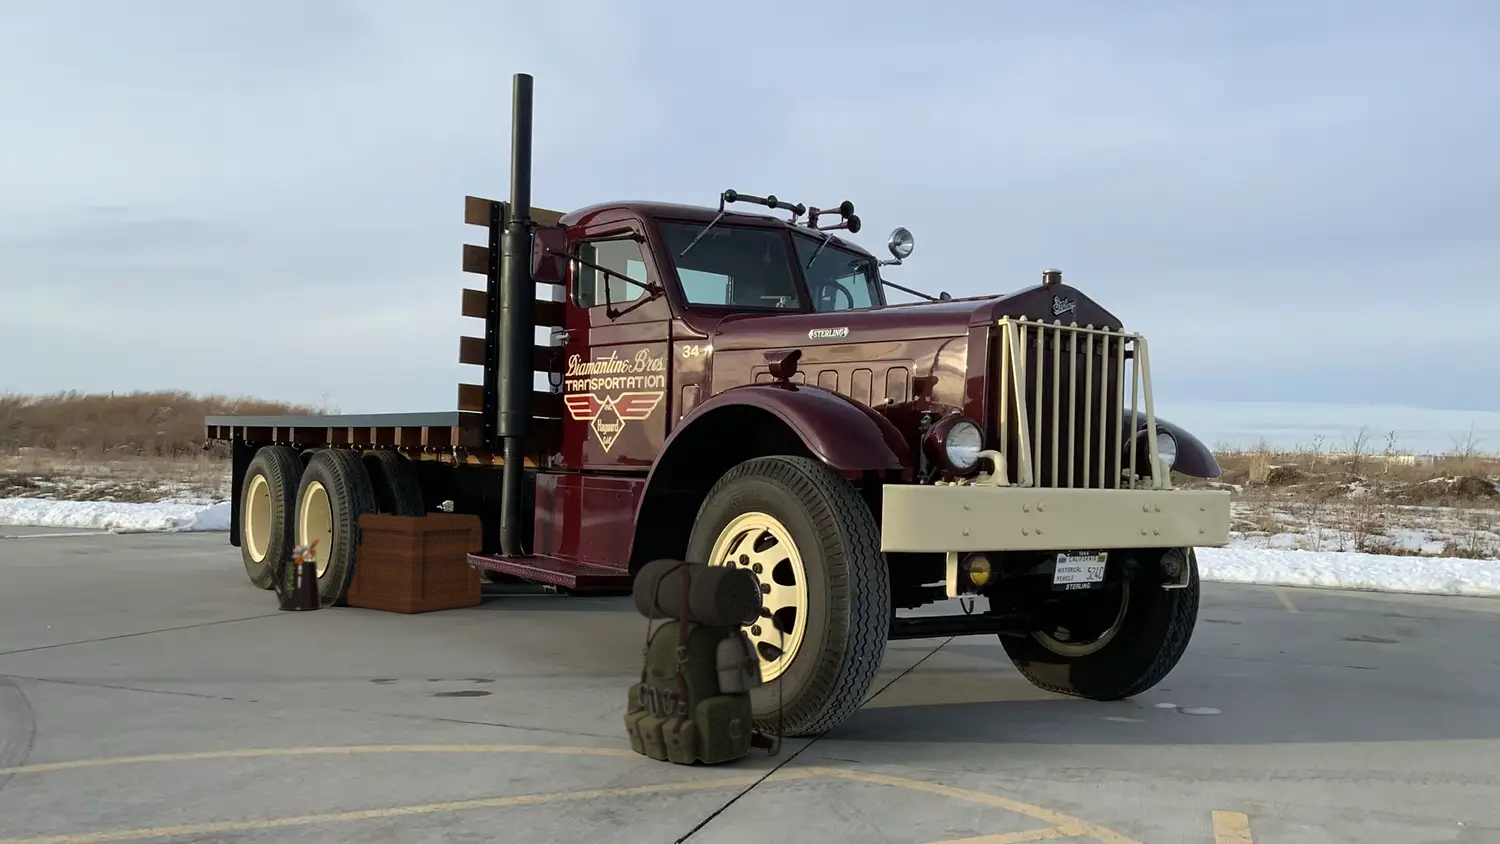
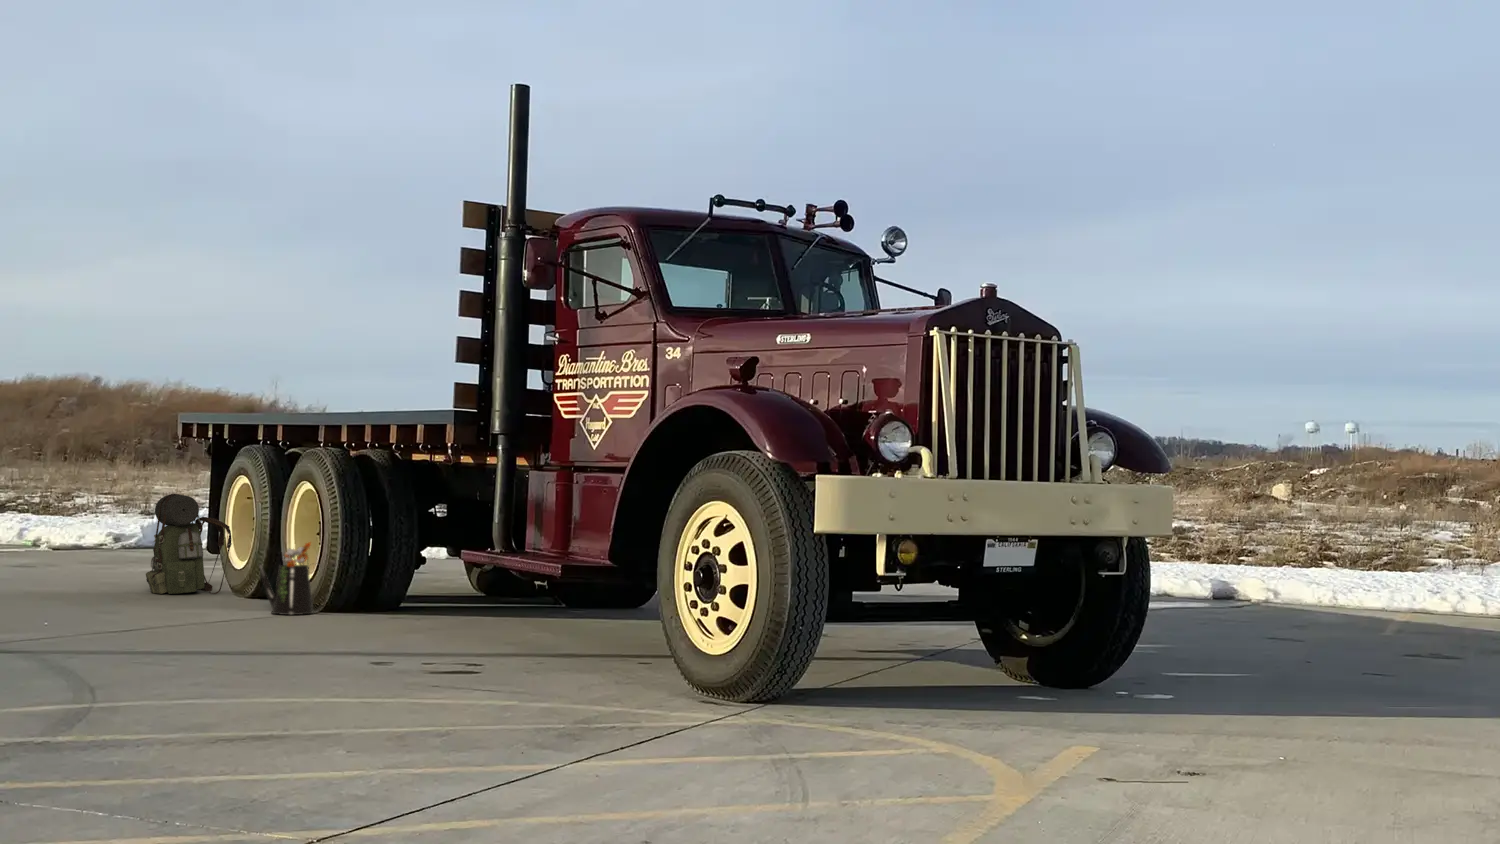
wooden crate: present [348,513,483,613] -> none [340,515,478,618]
backpack: present [623,559,786,764] -> present [146,494,232,594]

